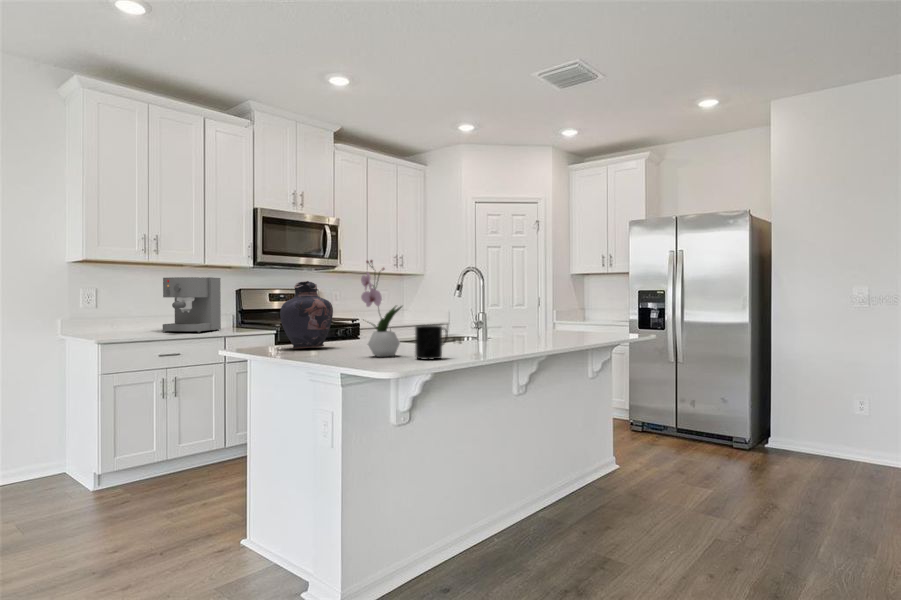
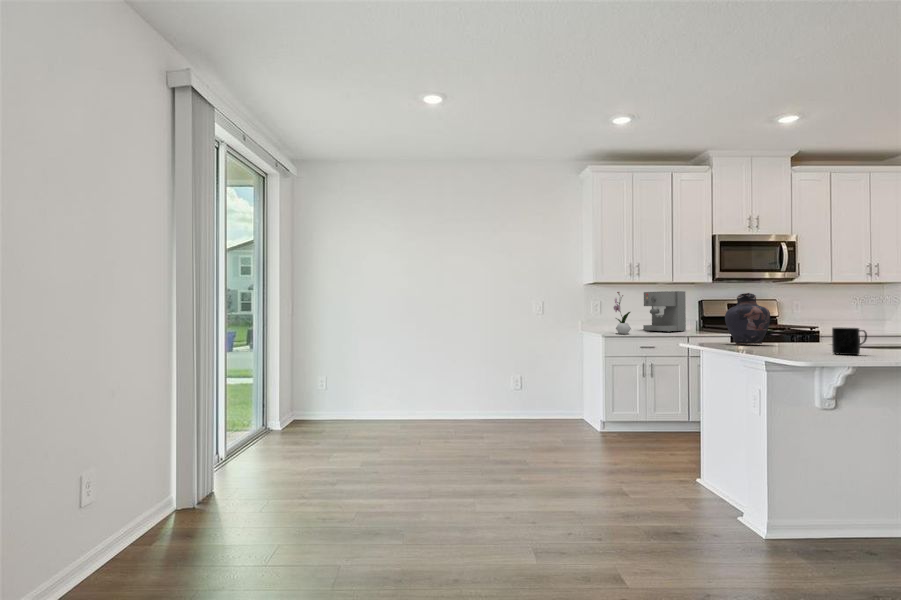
flower arrangement: present [361,260,402,357] -> present [613,292,631,334]

